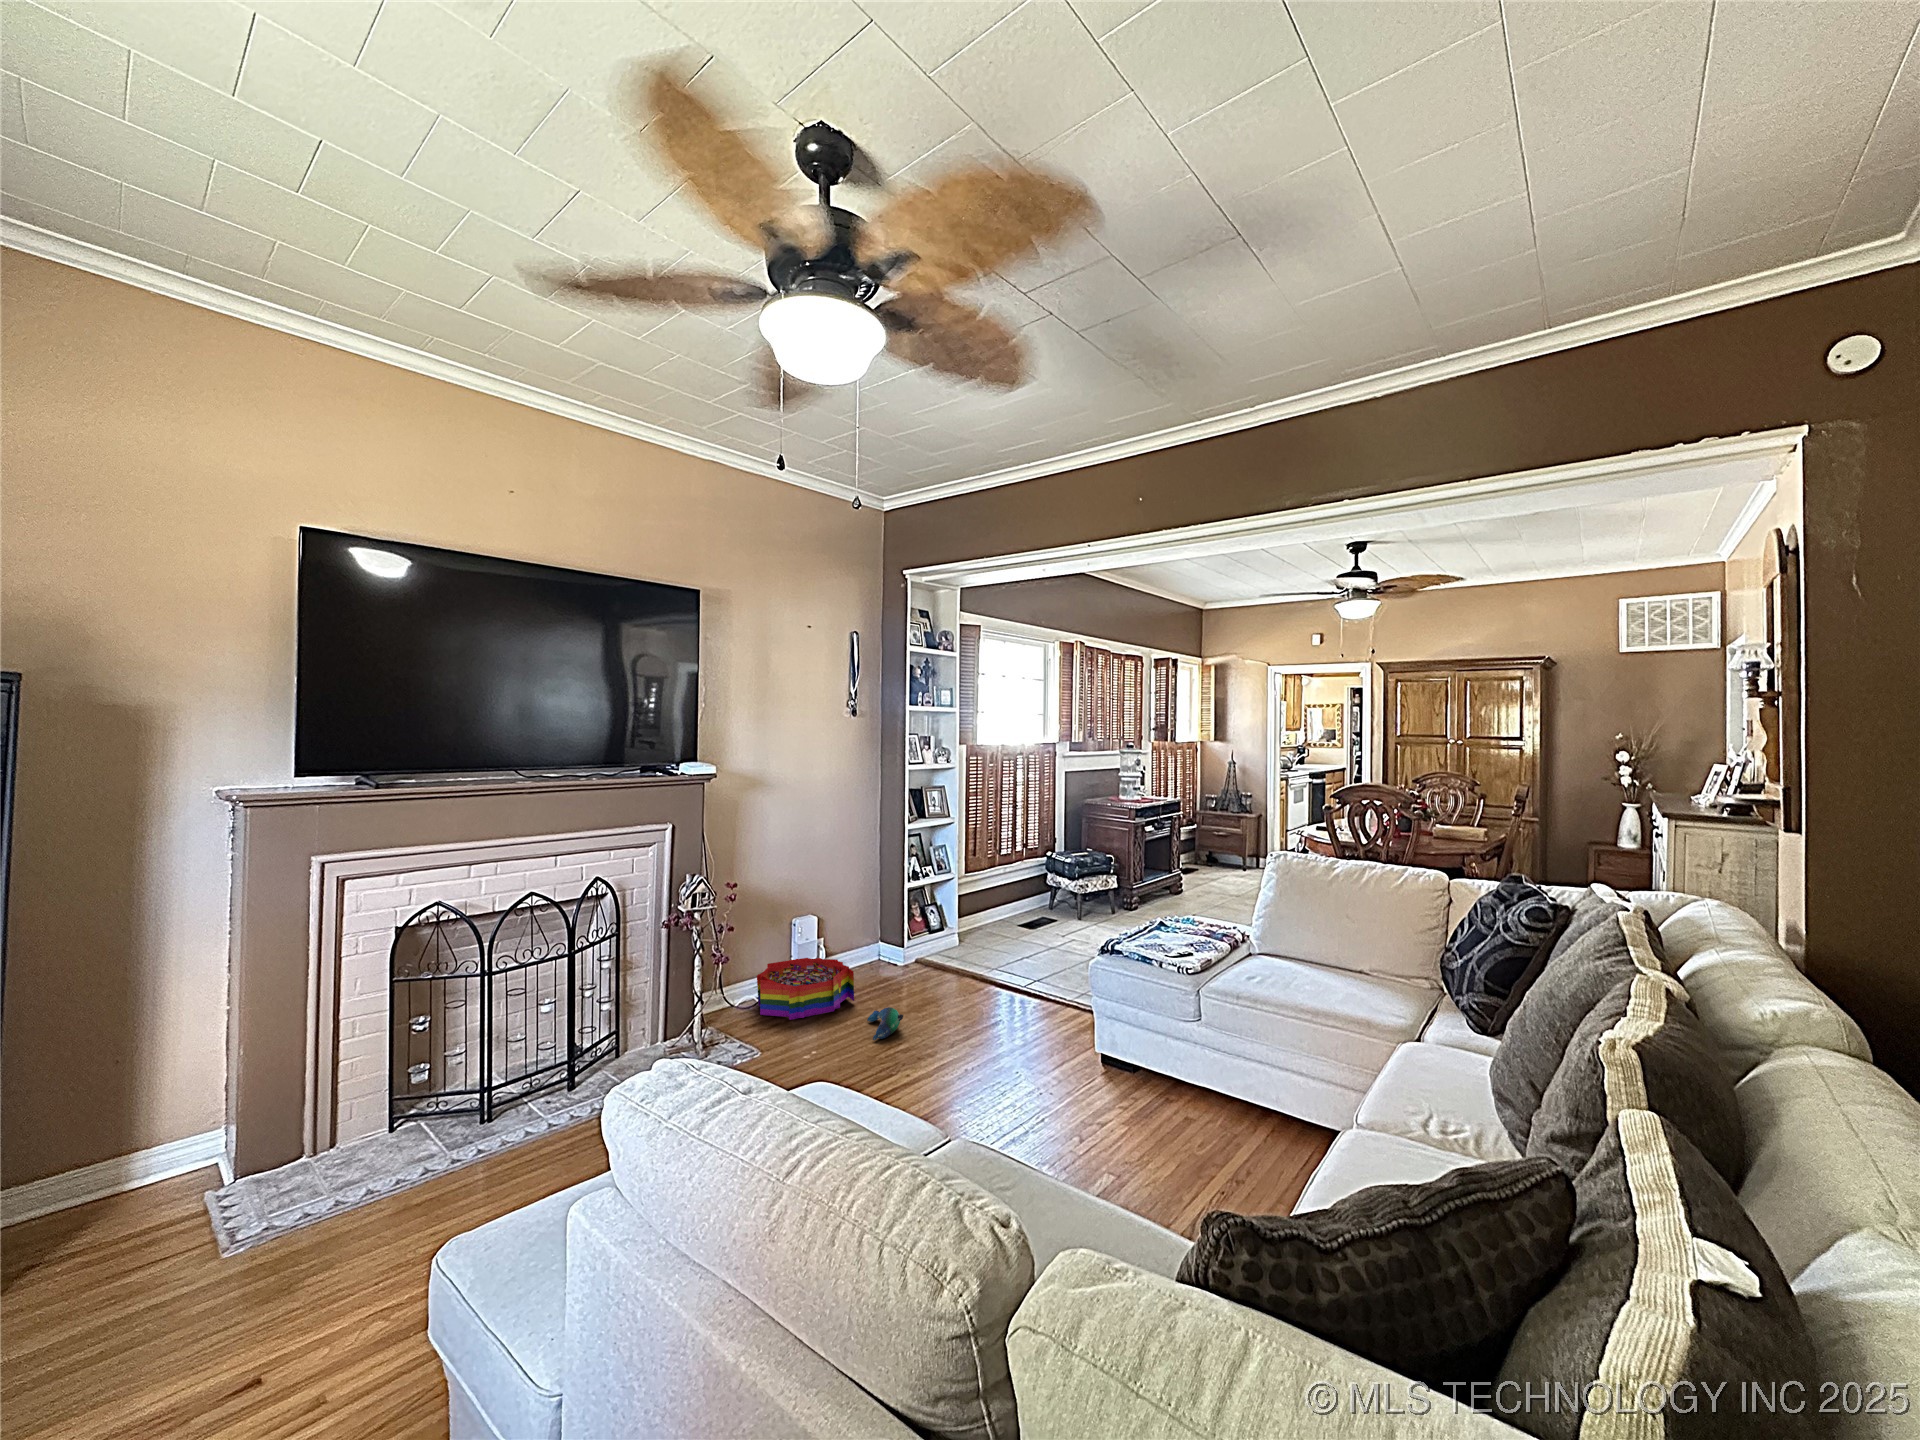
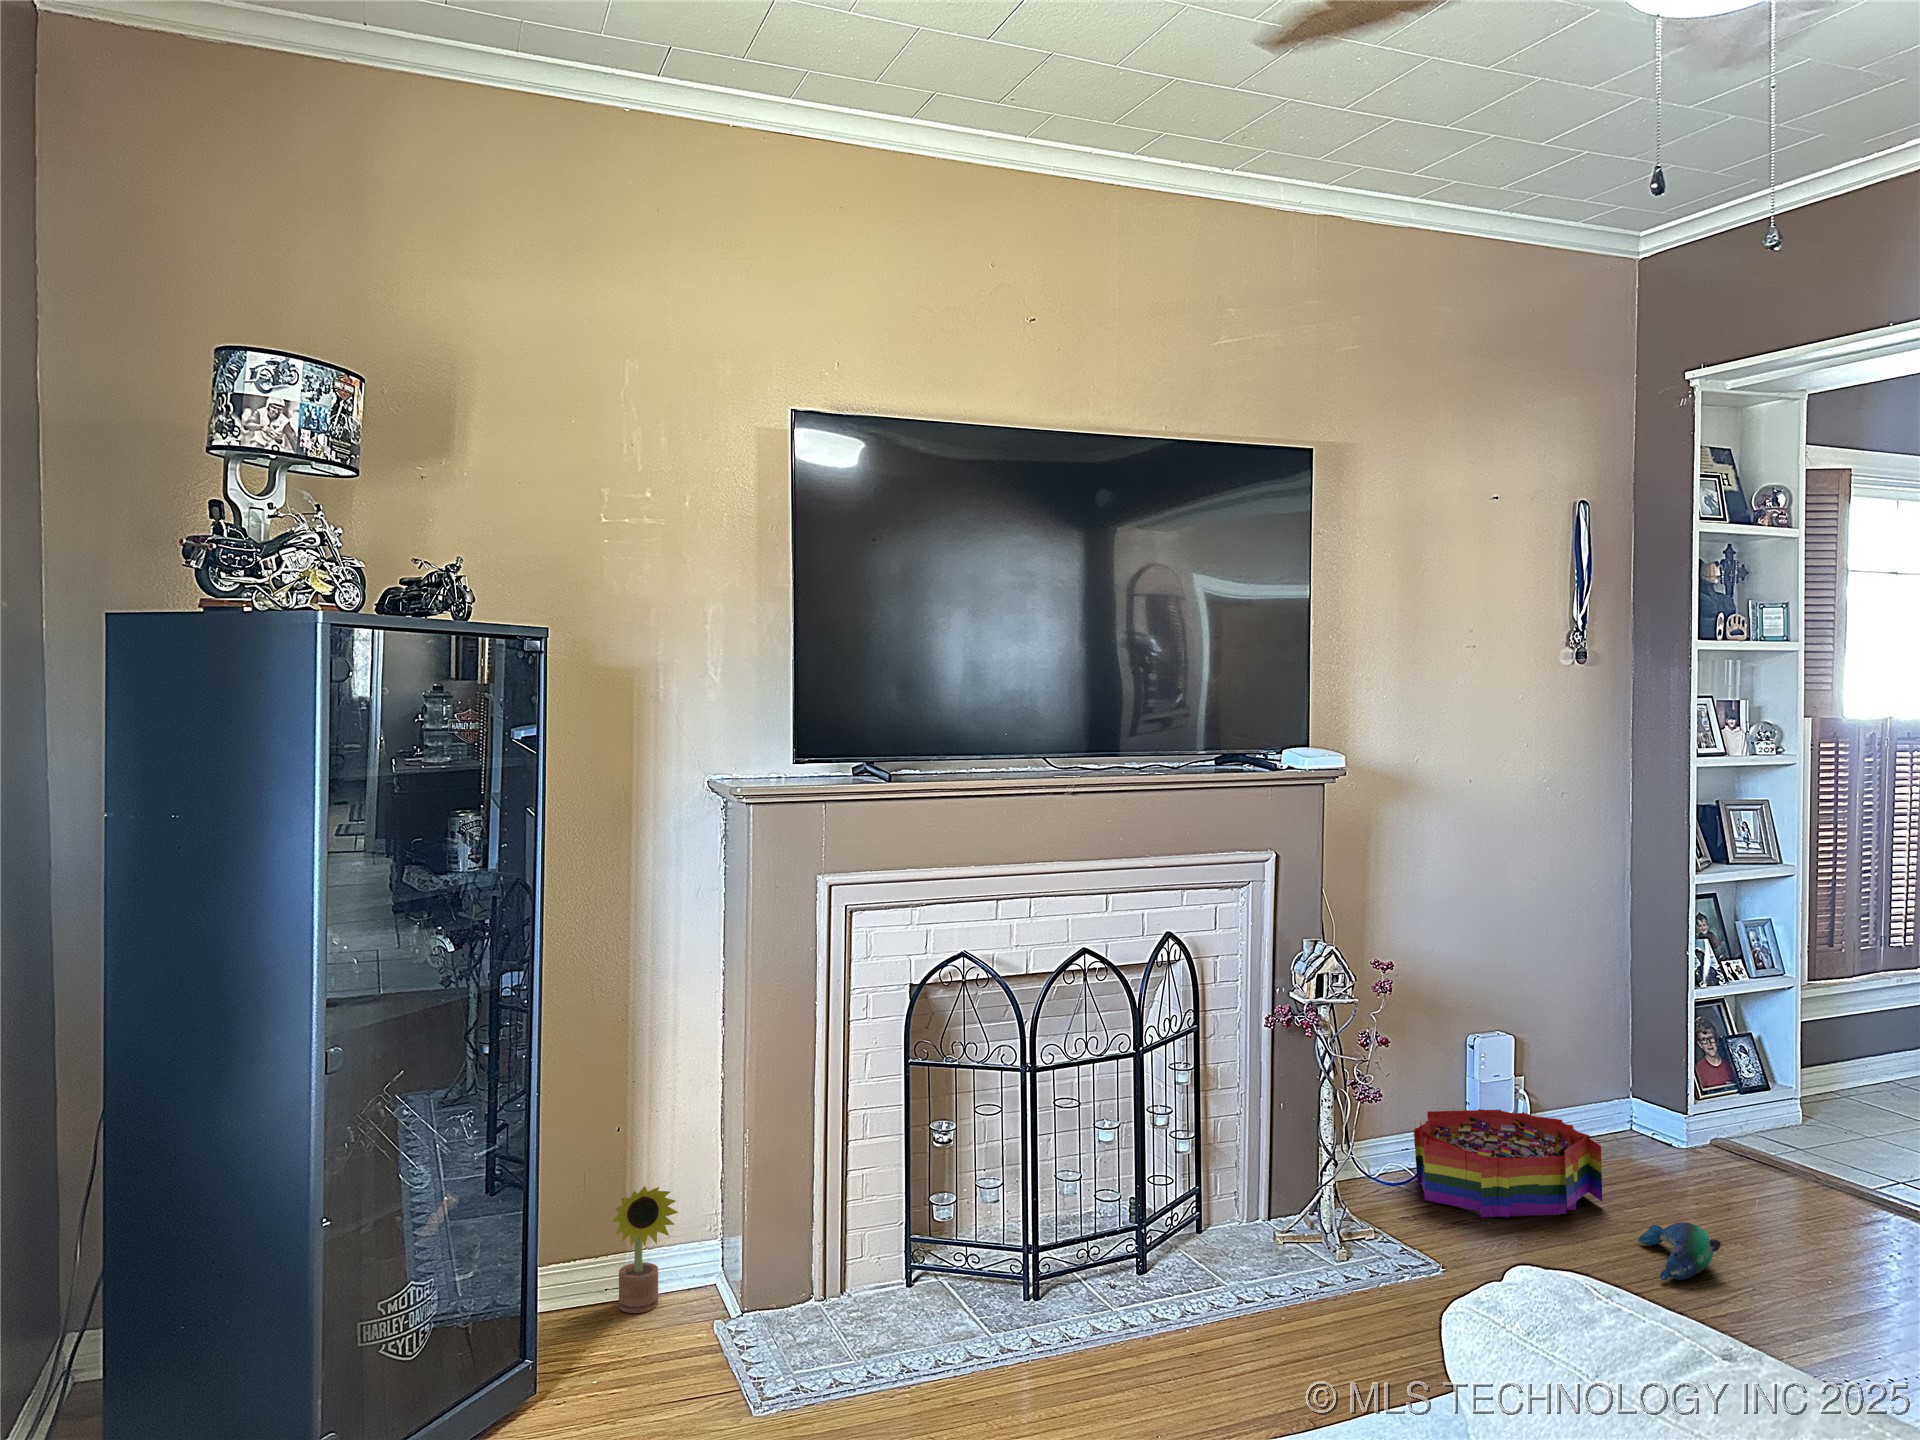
decorative plant: none [102,1101,175,1203] -> present [612,1186,679,1313]

